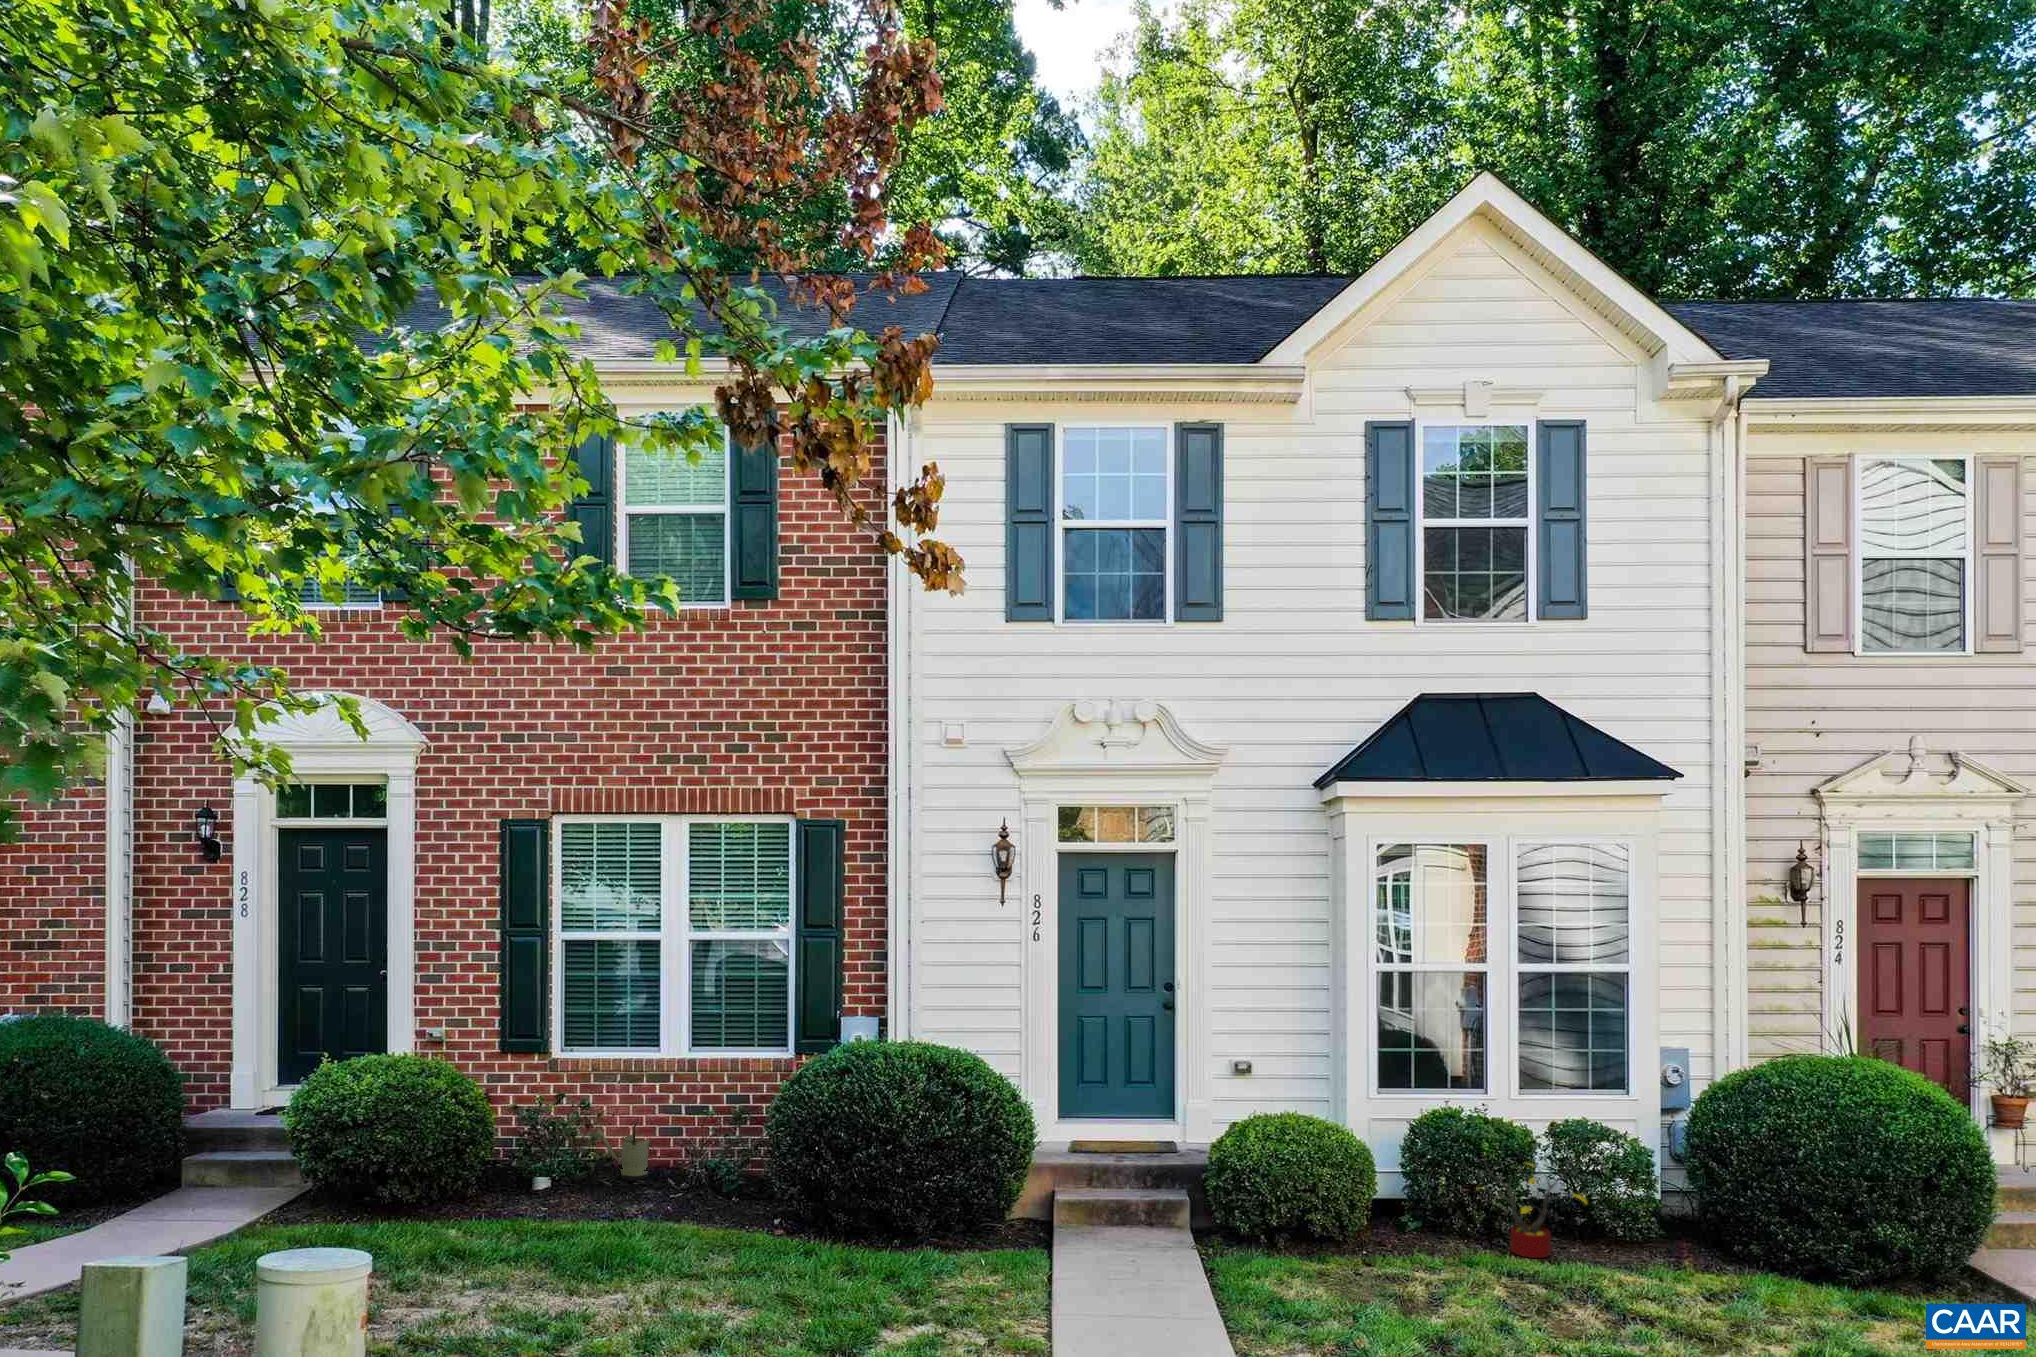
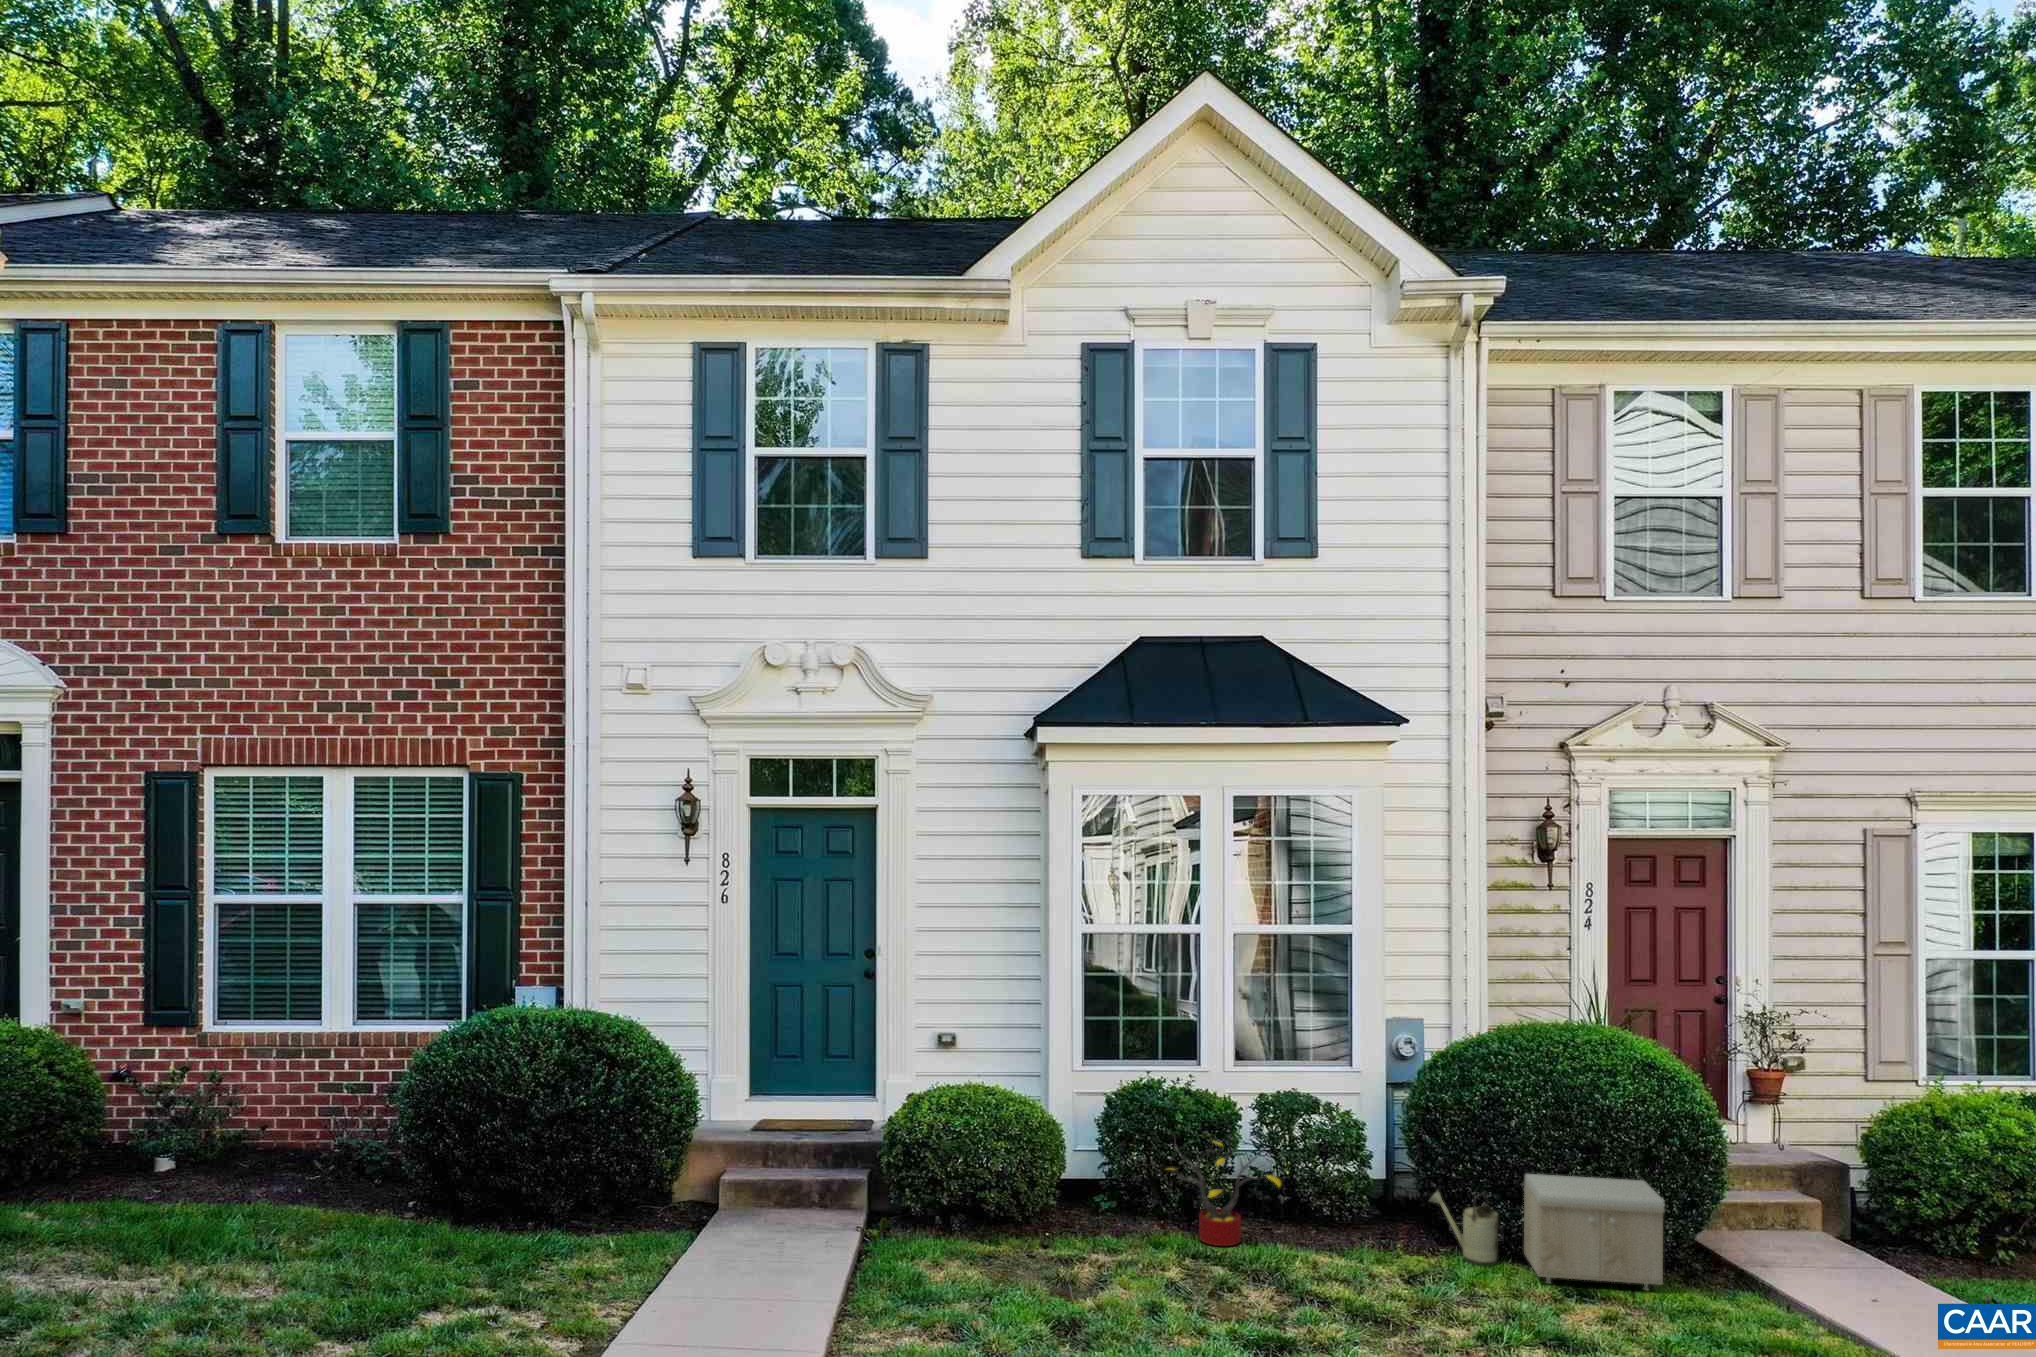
watering can: present [594,1122,655,1180] -> present [1429,1191,1504,1266]
storage bench: none [1816,1193,1955,1299] -> present [1524,1174,1665,1290]

